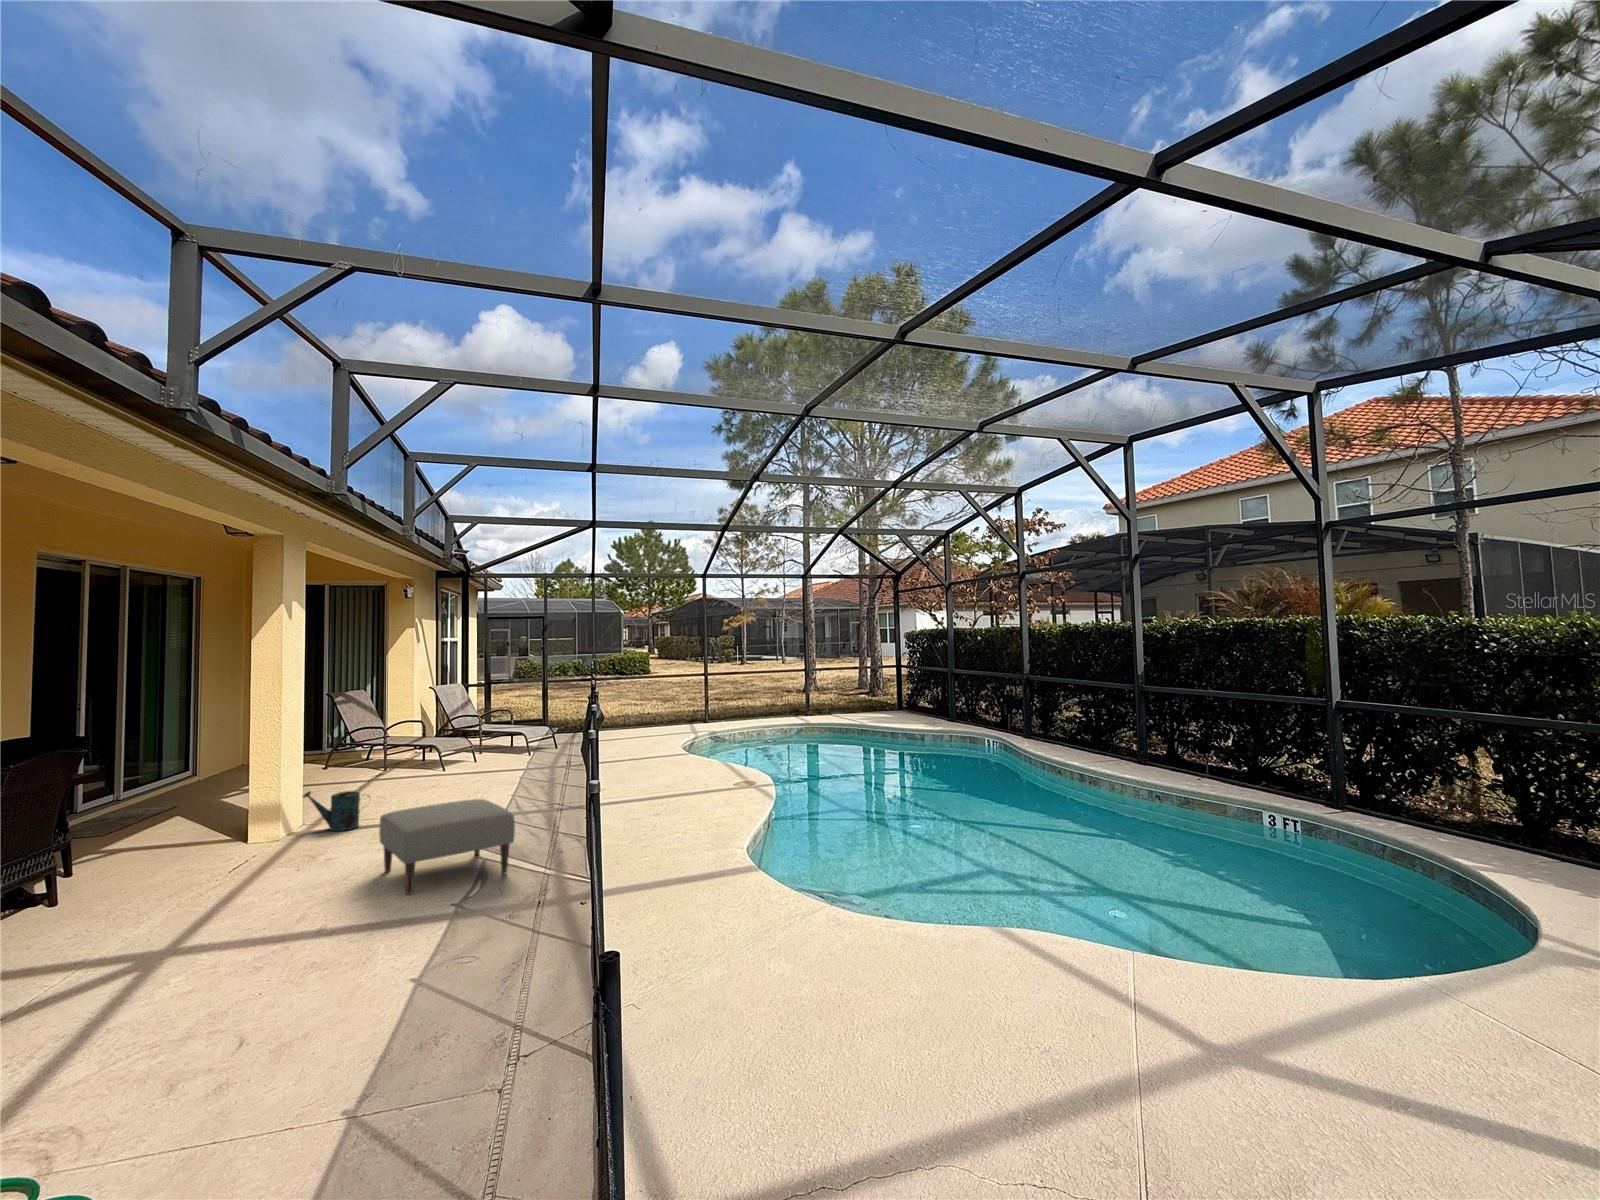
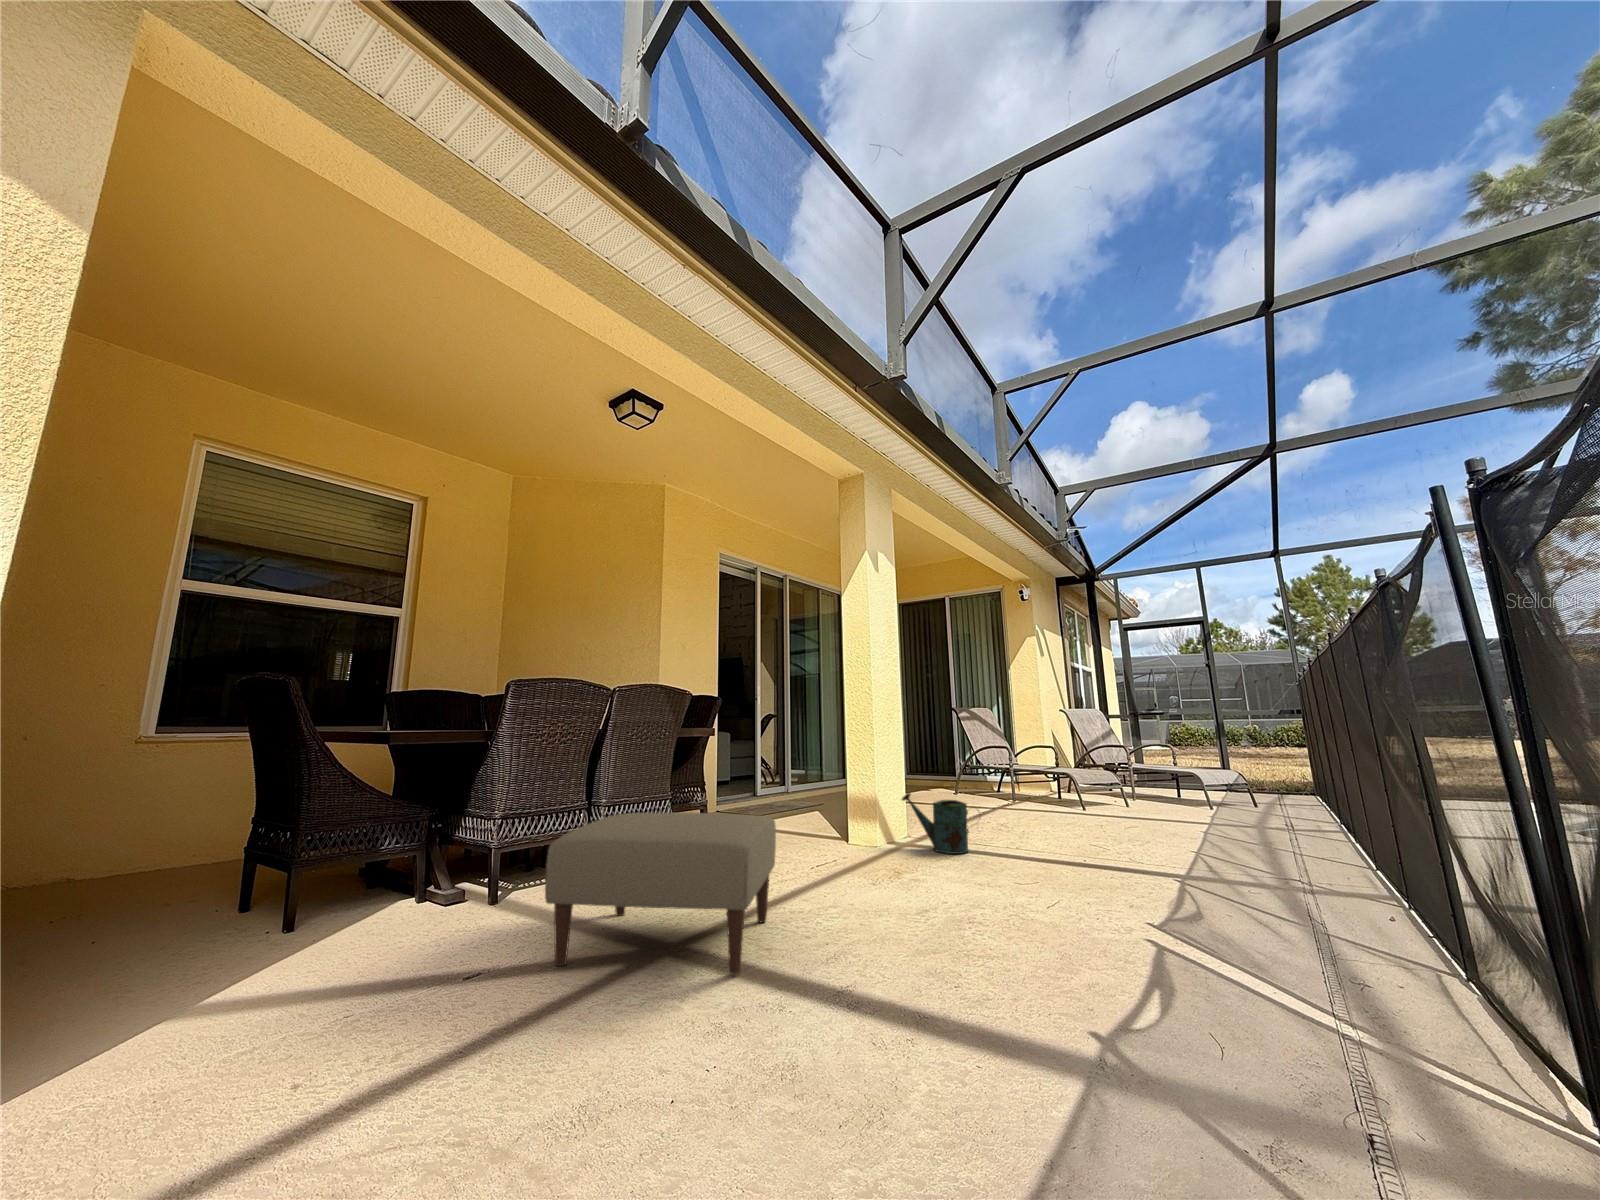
ottoman: present [379,799,515,895] -> present [545,813,776,974]

